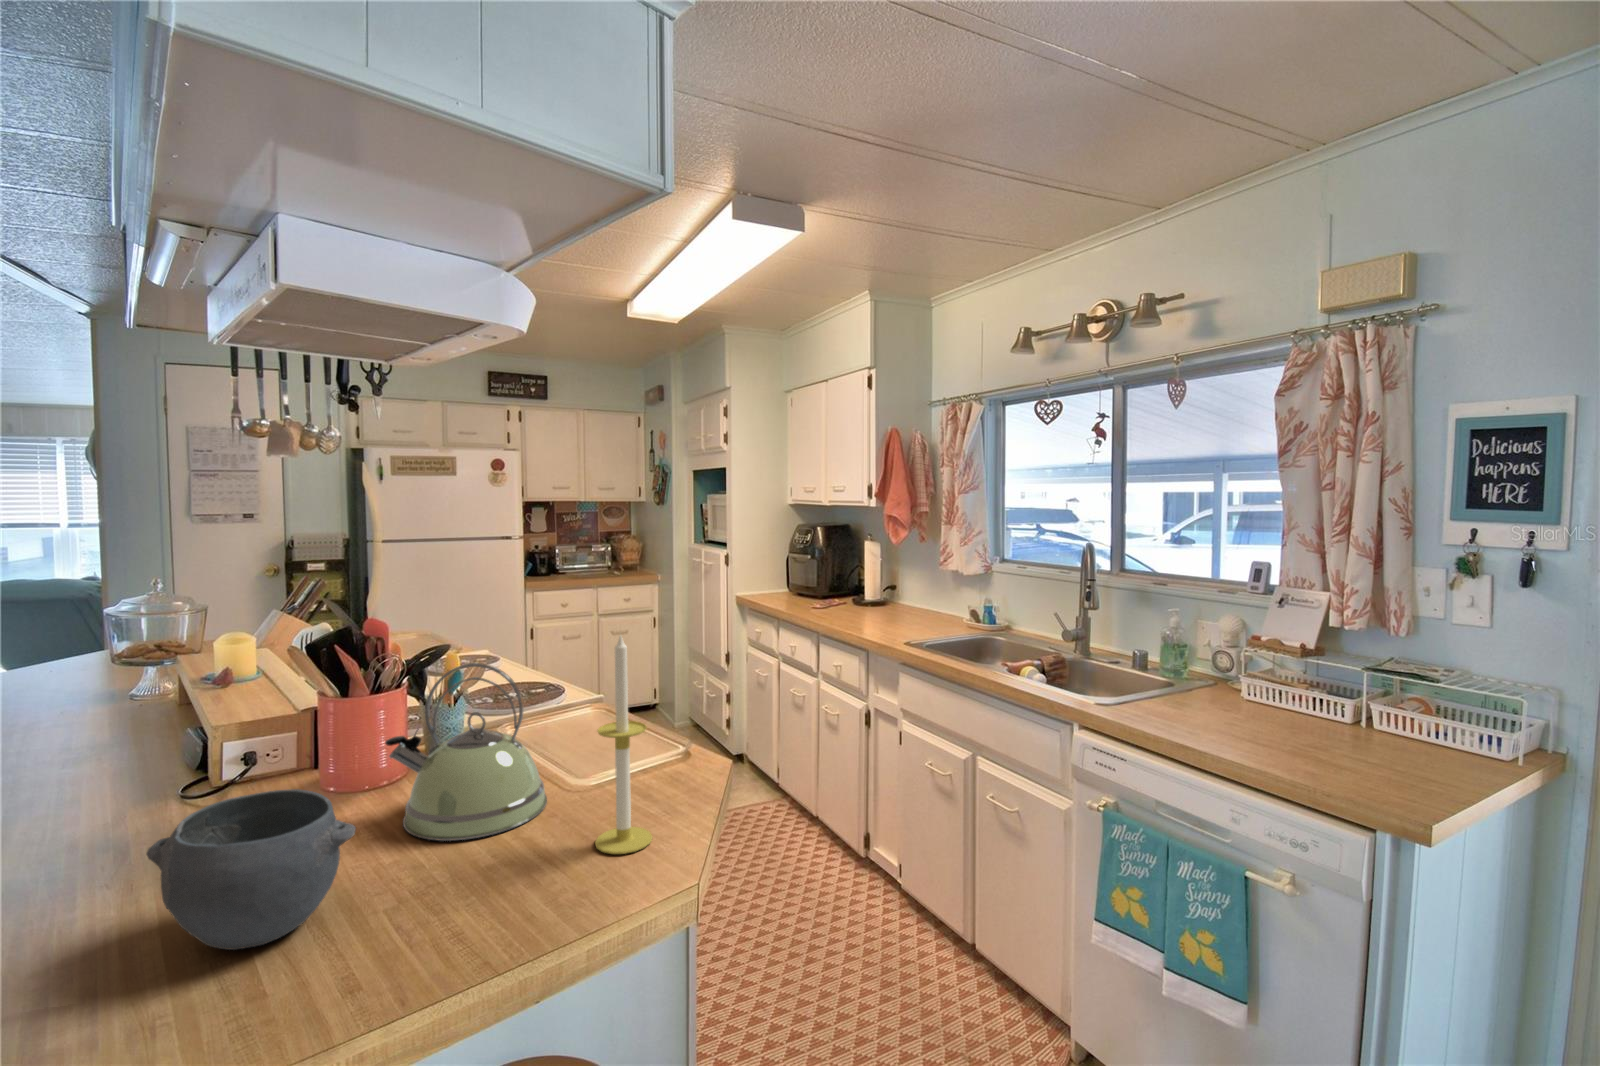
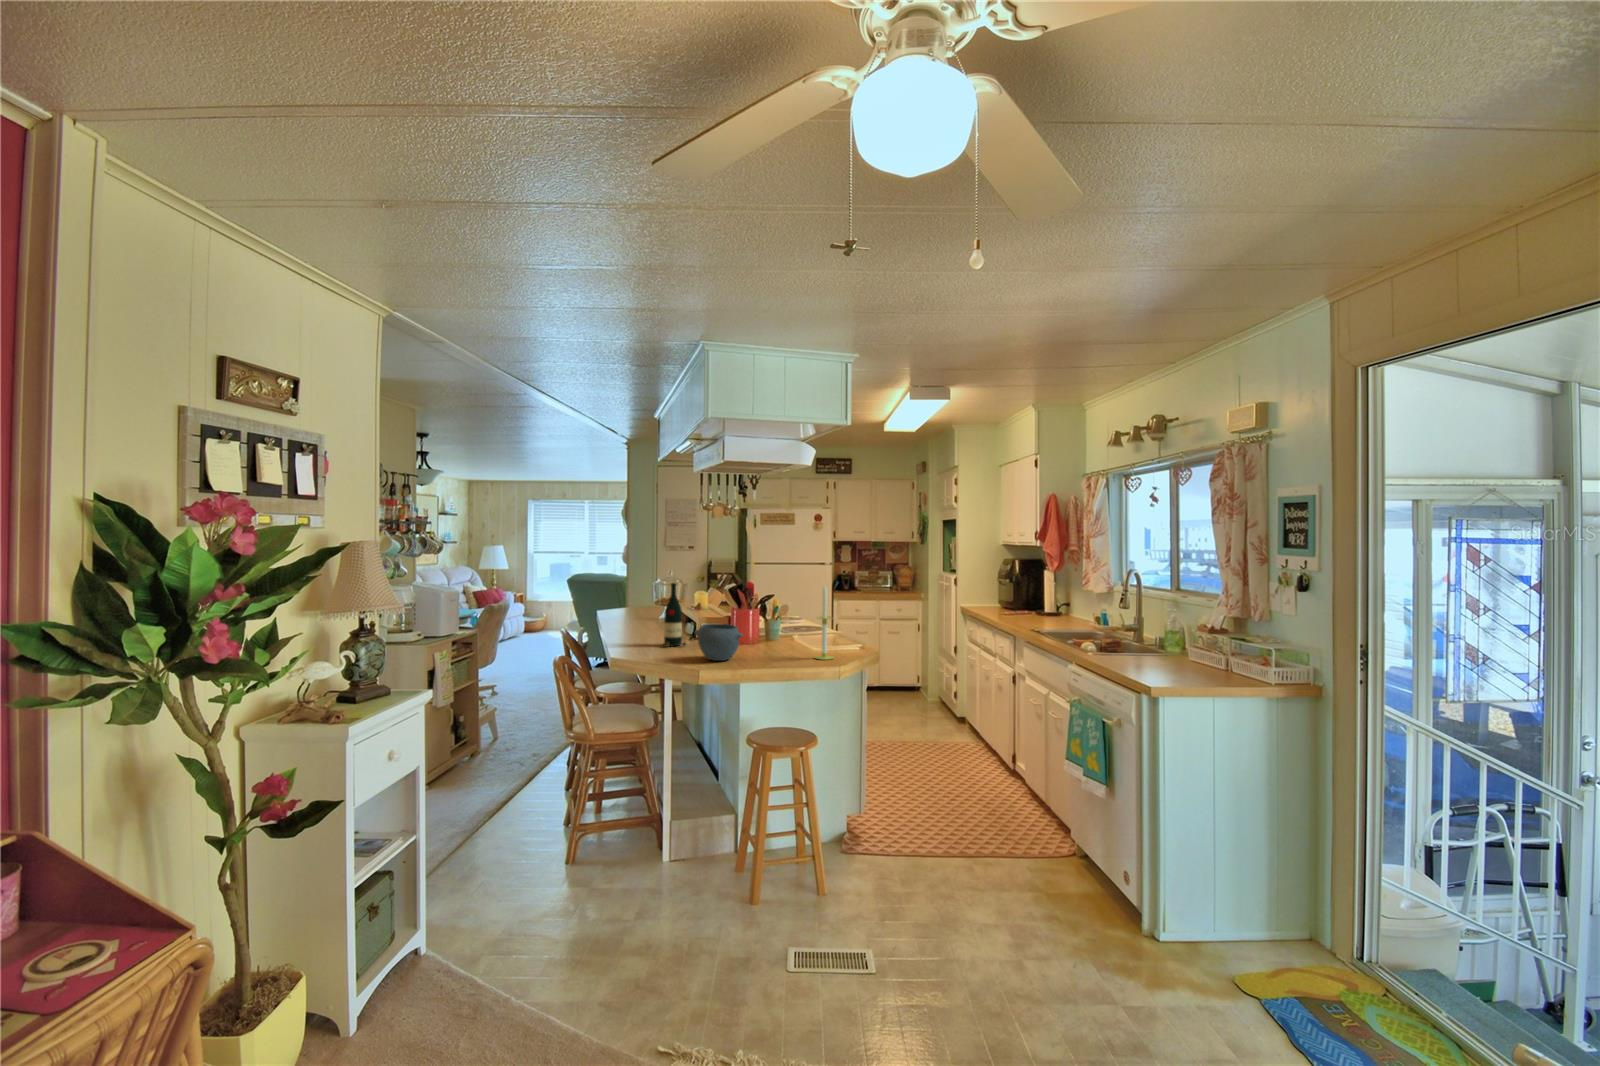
wine bottle: none [54,648,153,862] -> present [663,583,686,647]
kettle: present [385,663,547,841] -> none [752,596,804,653]

